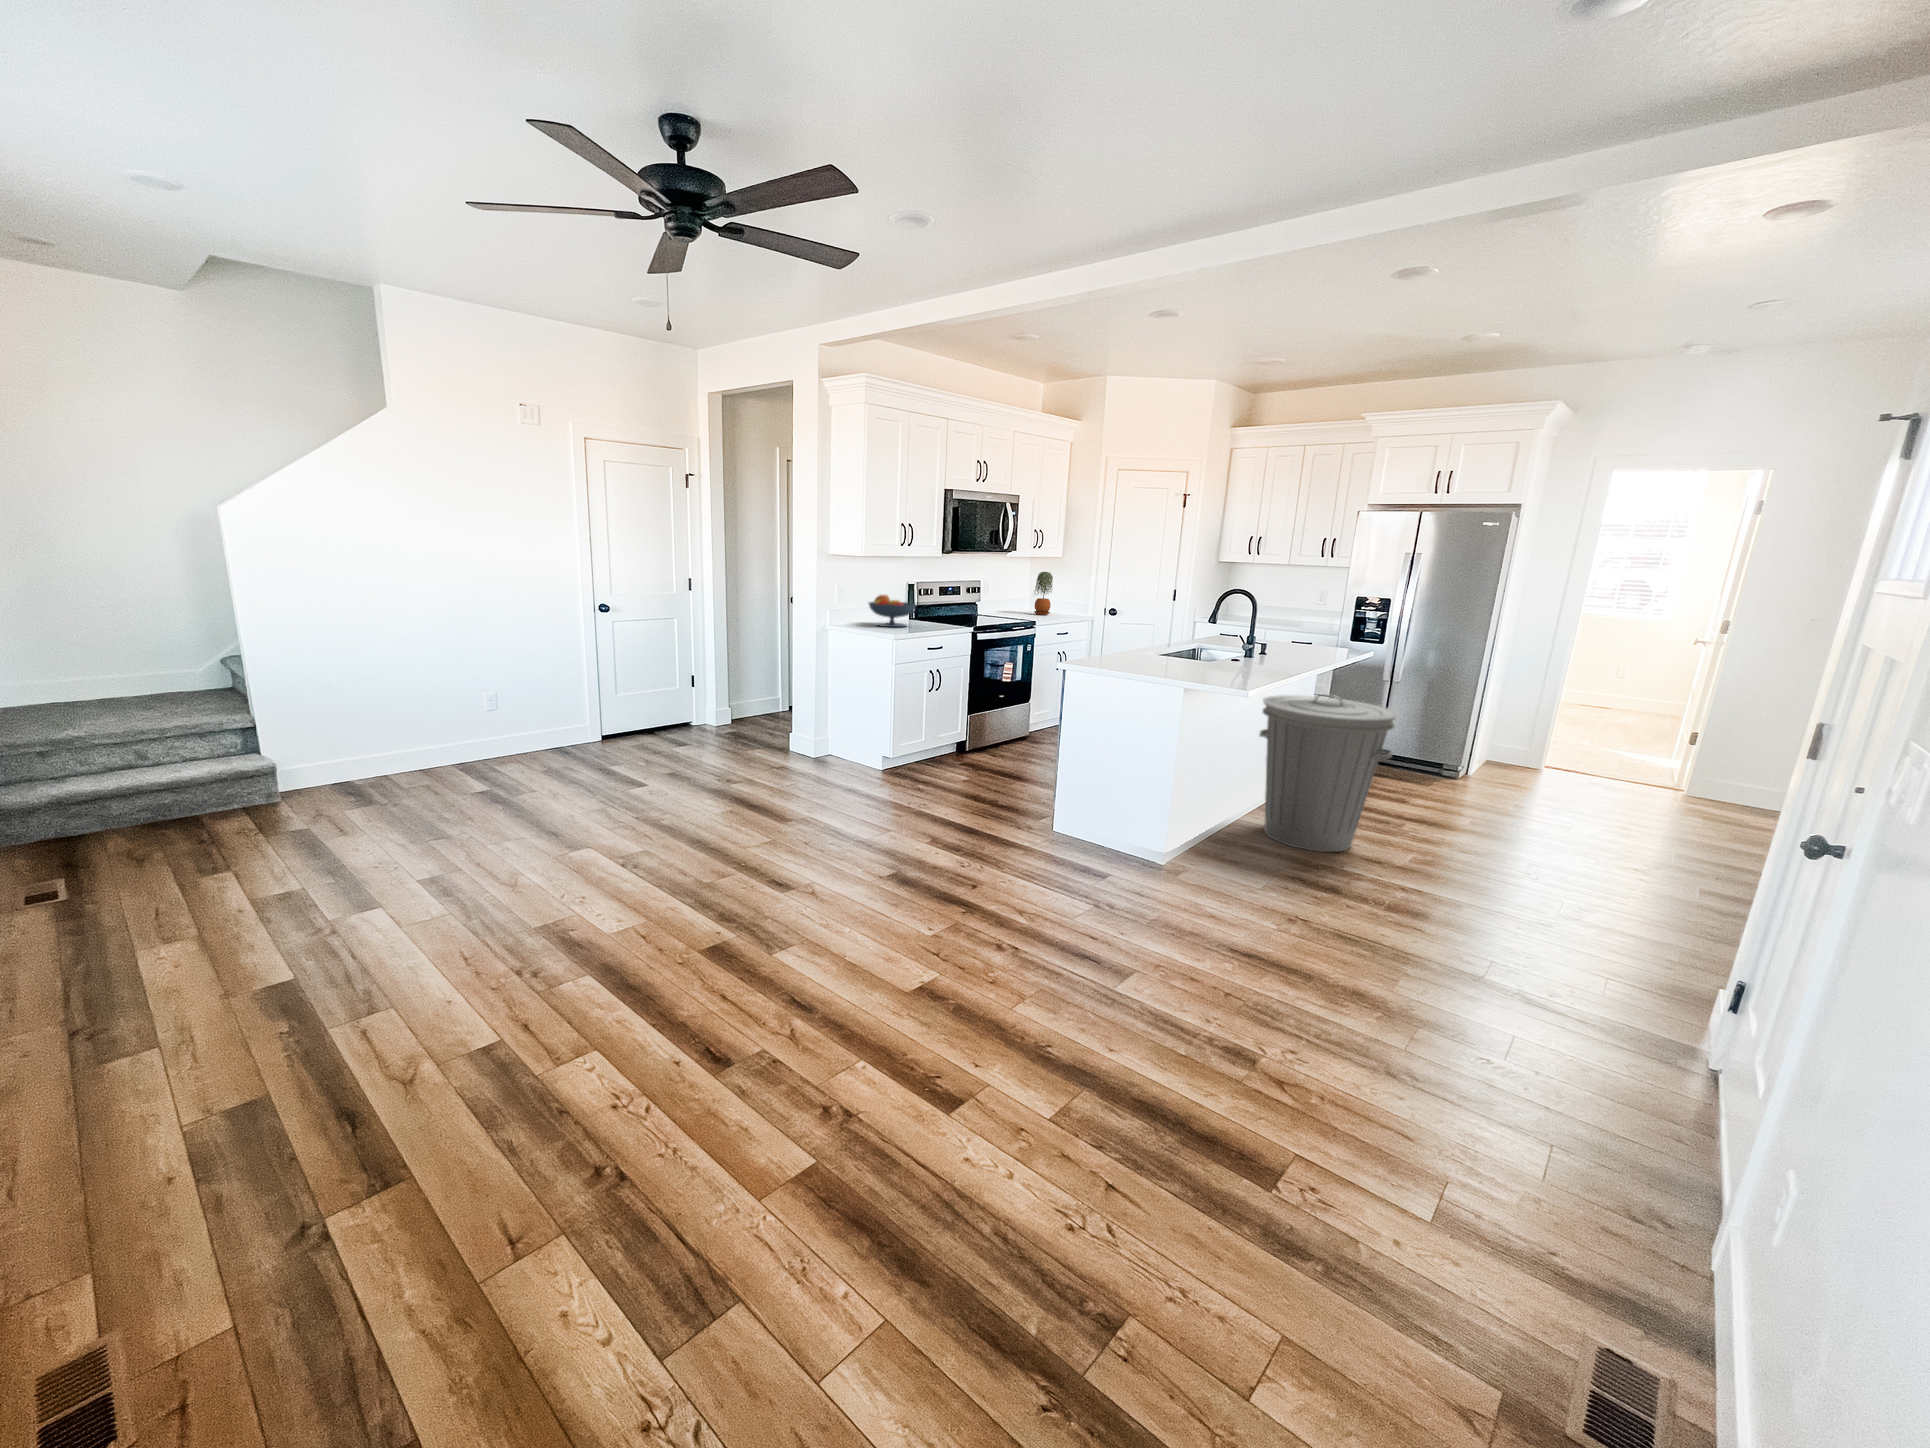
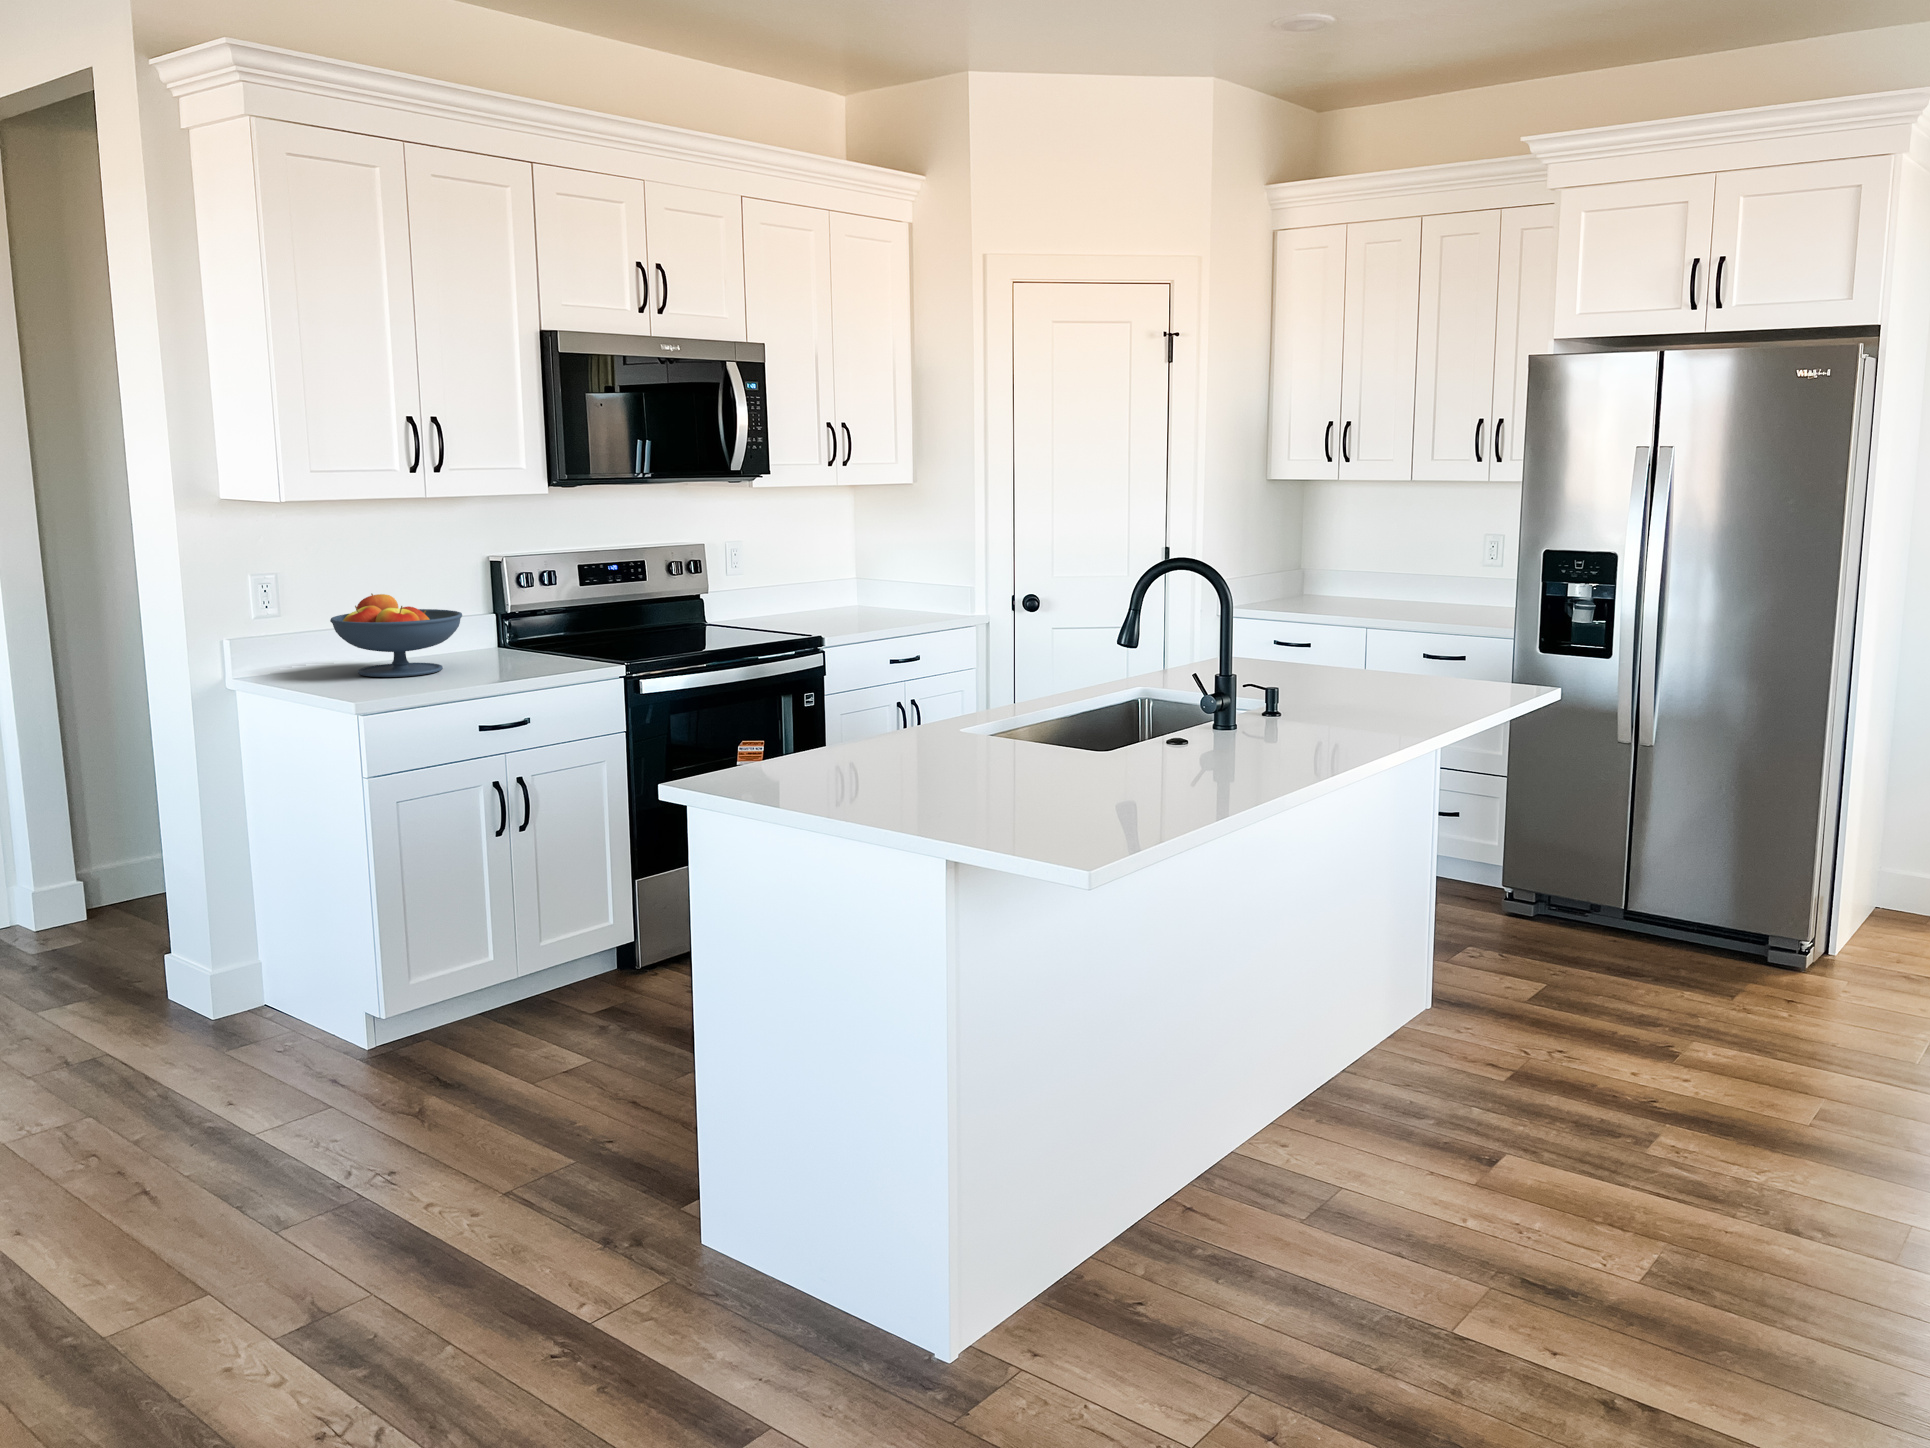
potted plant: present [1034,572,1053,615] -> none [852,512,897,611]
trash can: present [1259,695,1398,852] -> none [1227,827,1563,1273]

